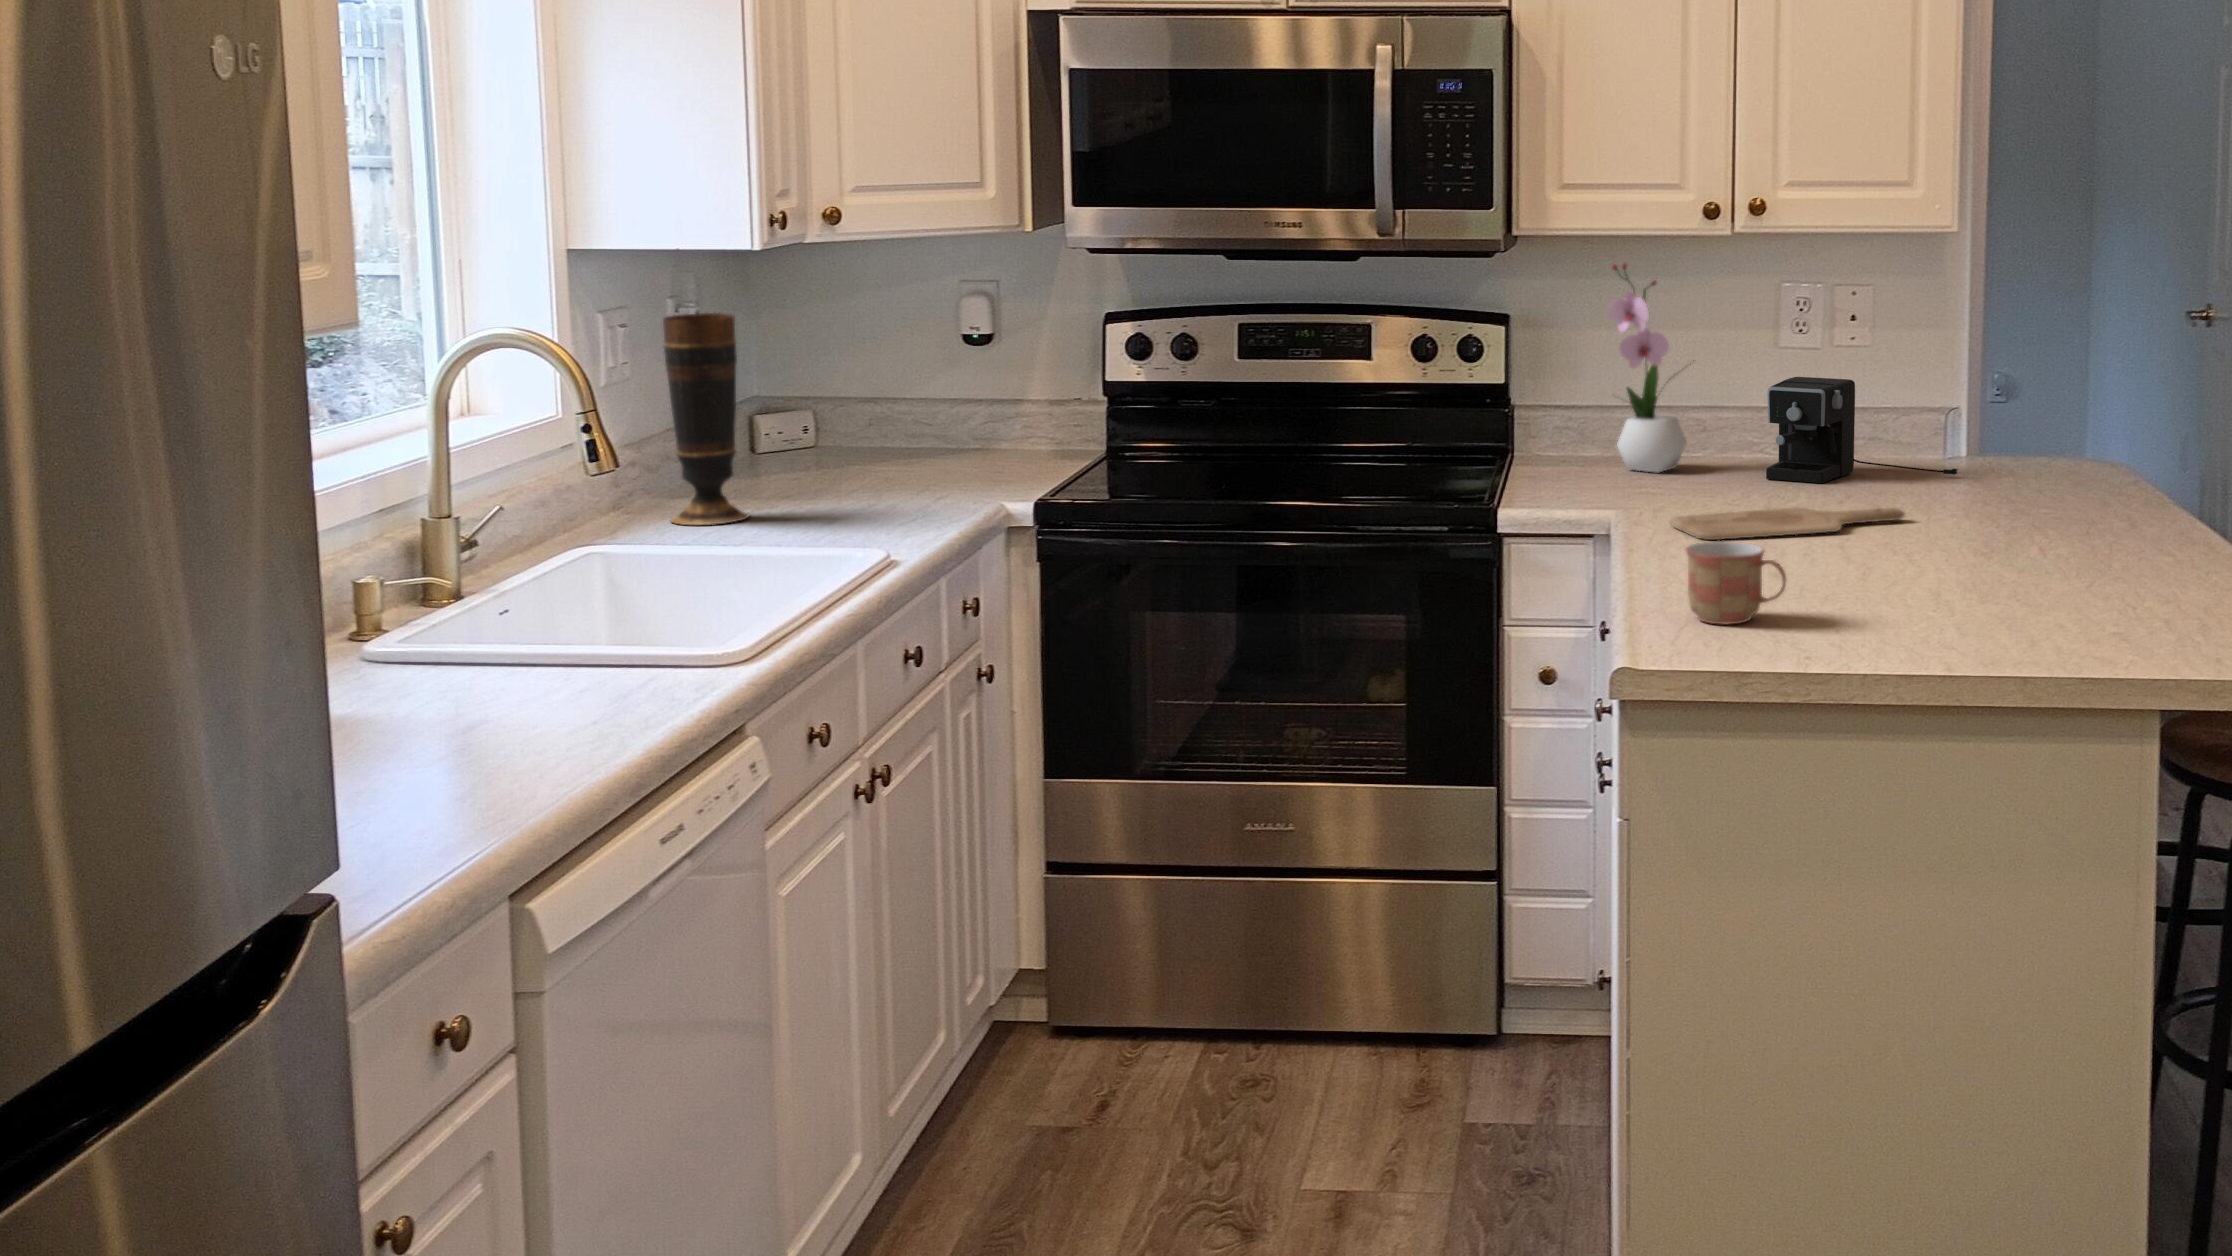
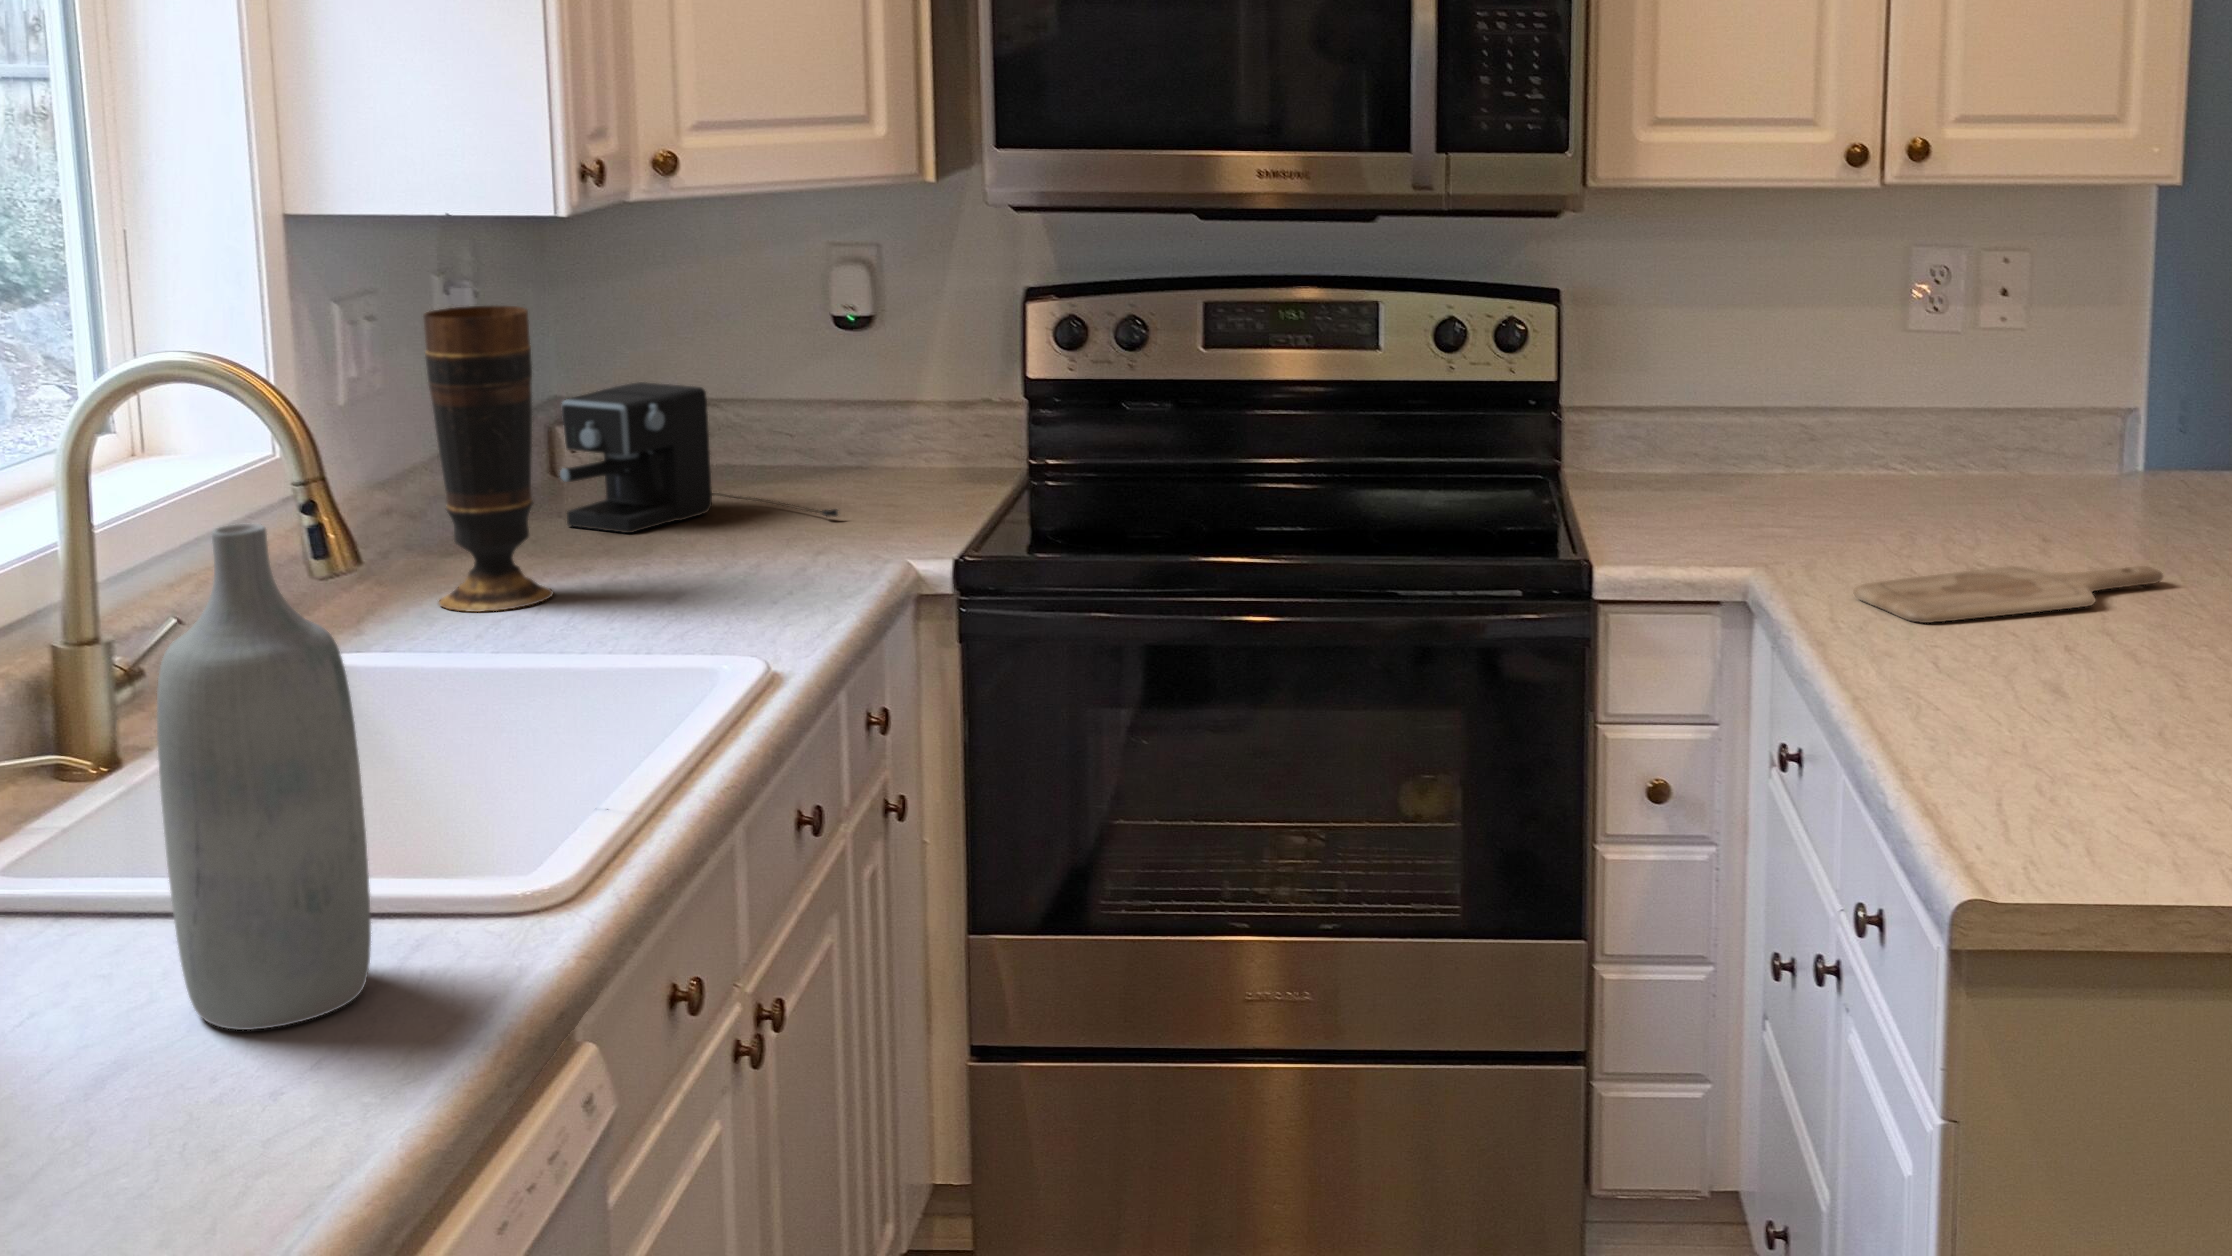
flower arrangement: present [1608,263,1694,472] -> none [1707,224,1815,502]
coffee maker: present [1766,377,1958,483] -> present [560,382,838,533]
bottle: none [499,410,618,706] -> present [157,524,371,1030]
mug: present [1686,542,1786,624] -> none [2013,667,2170,799]

